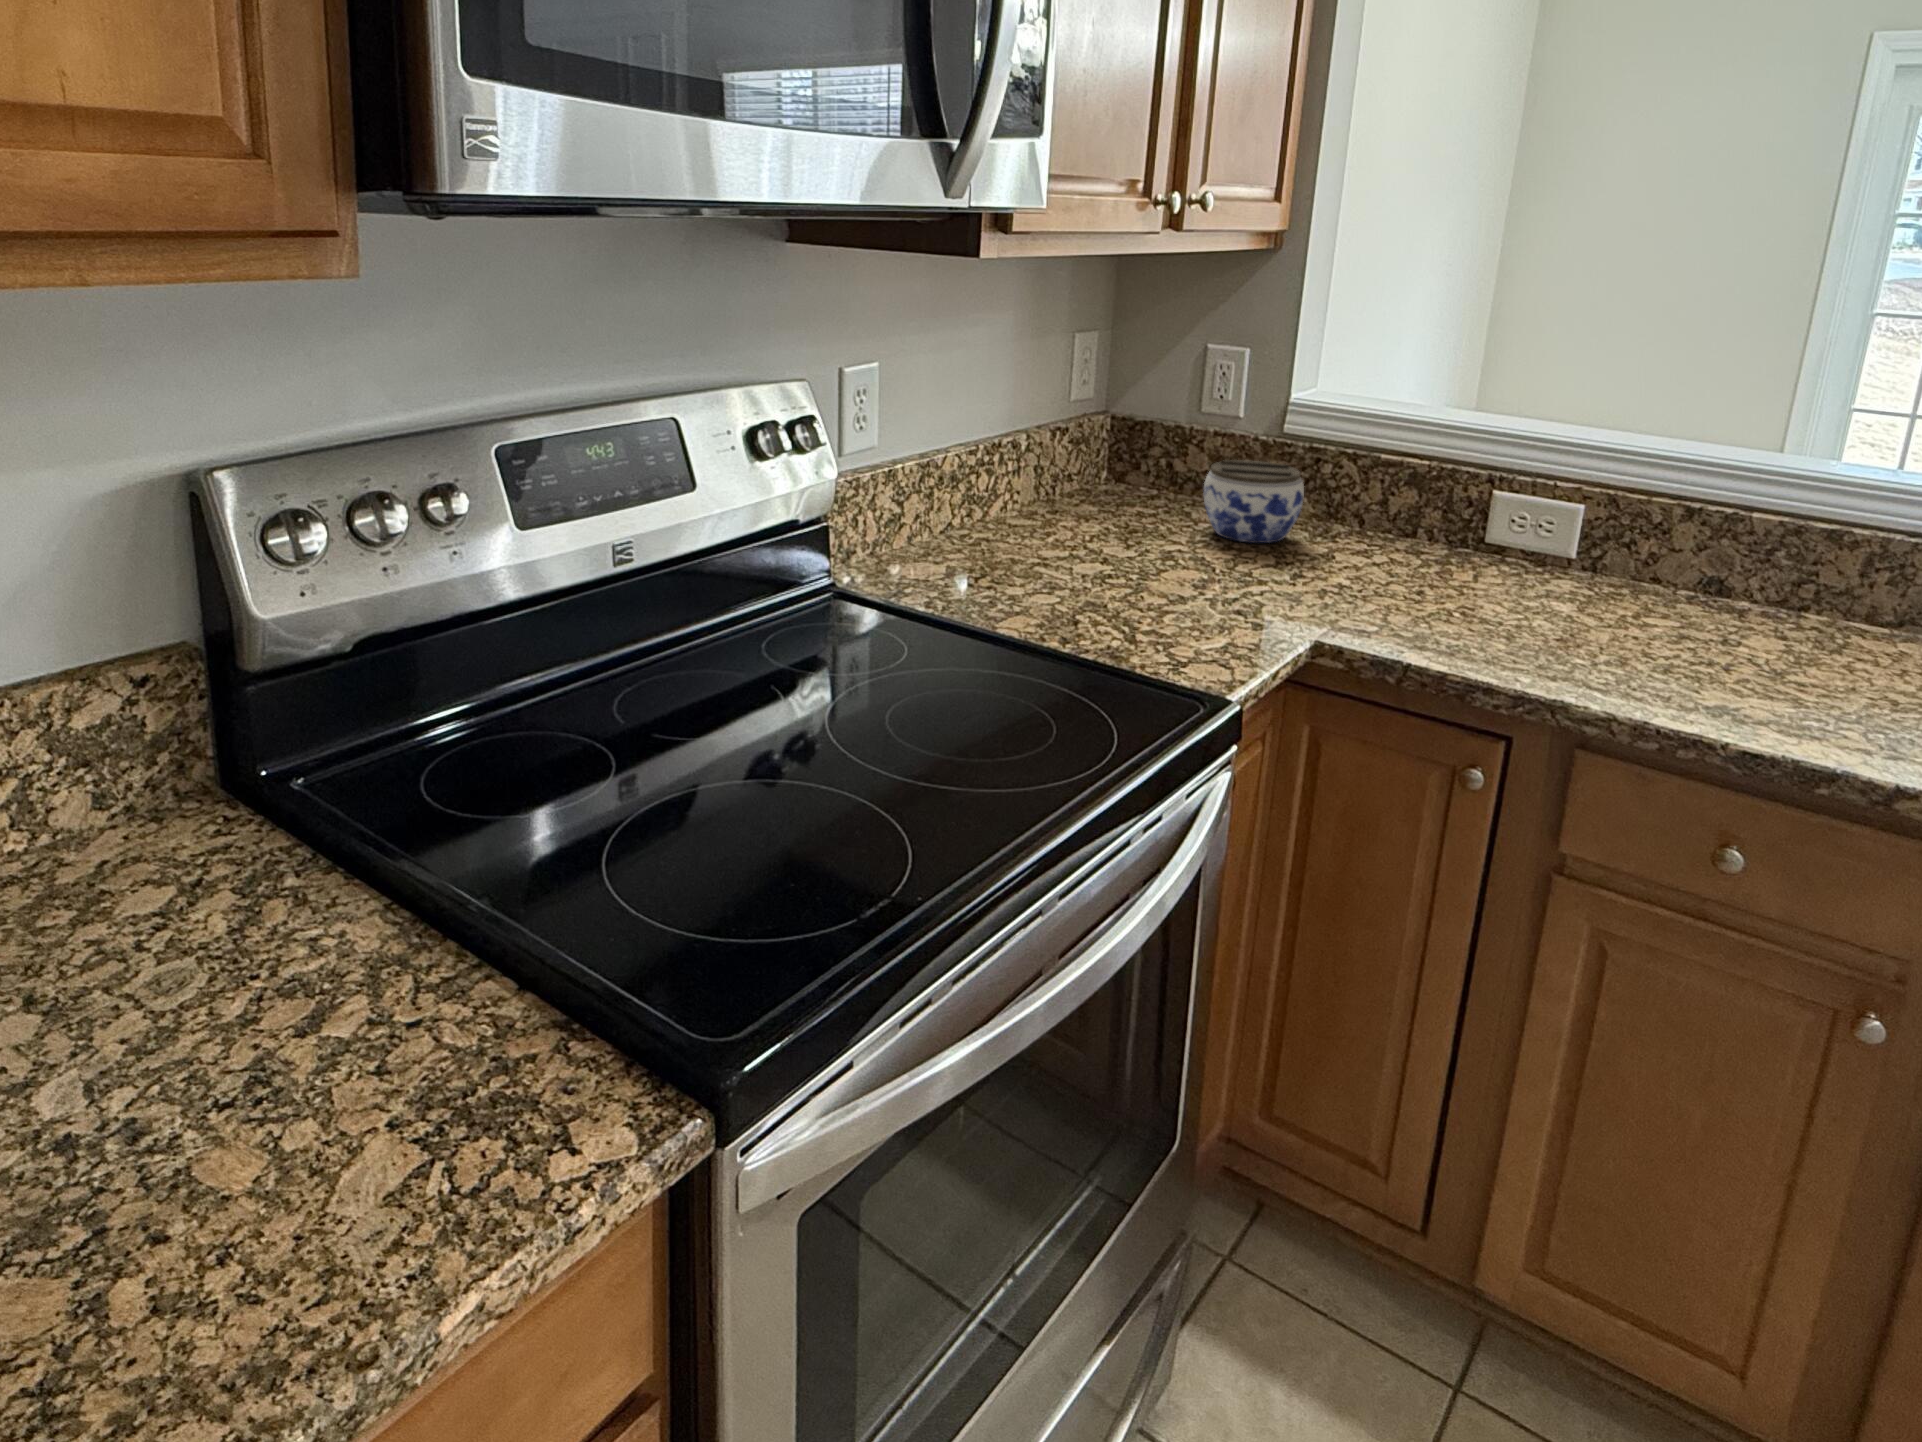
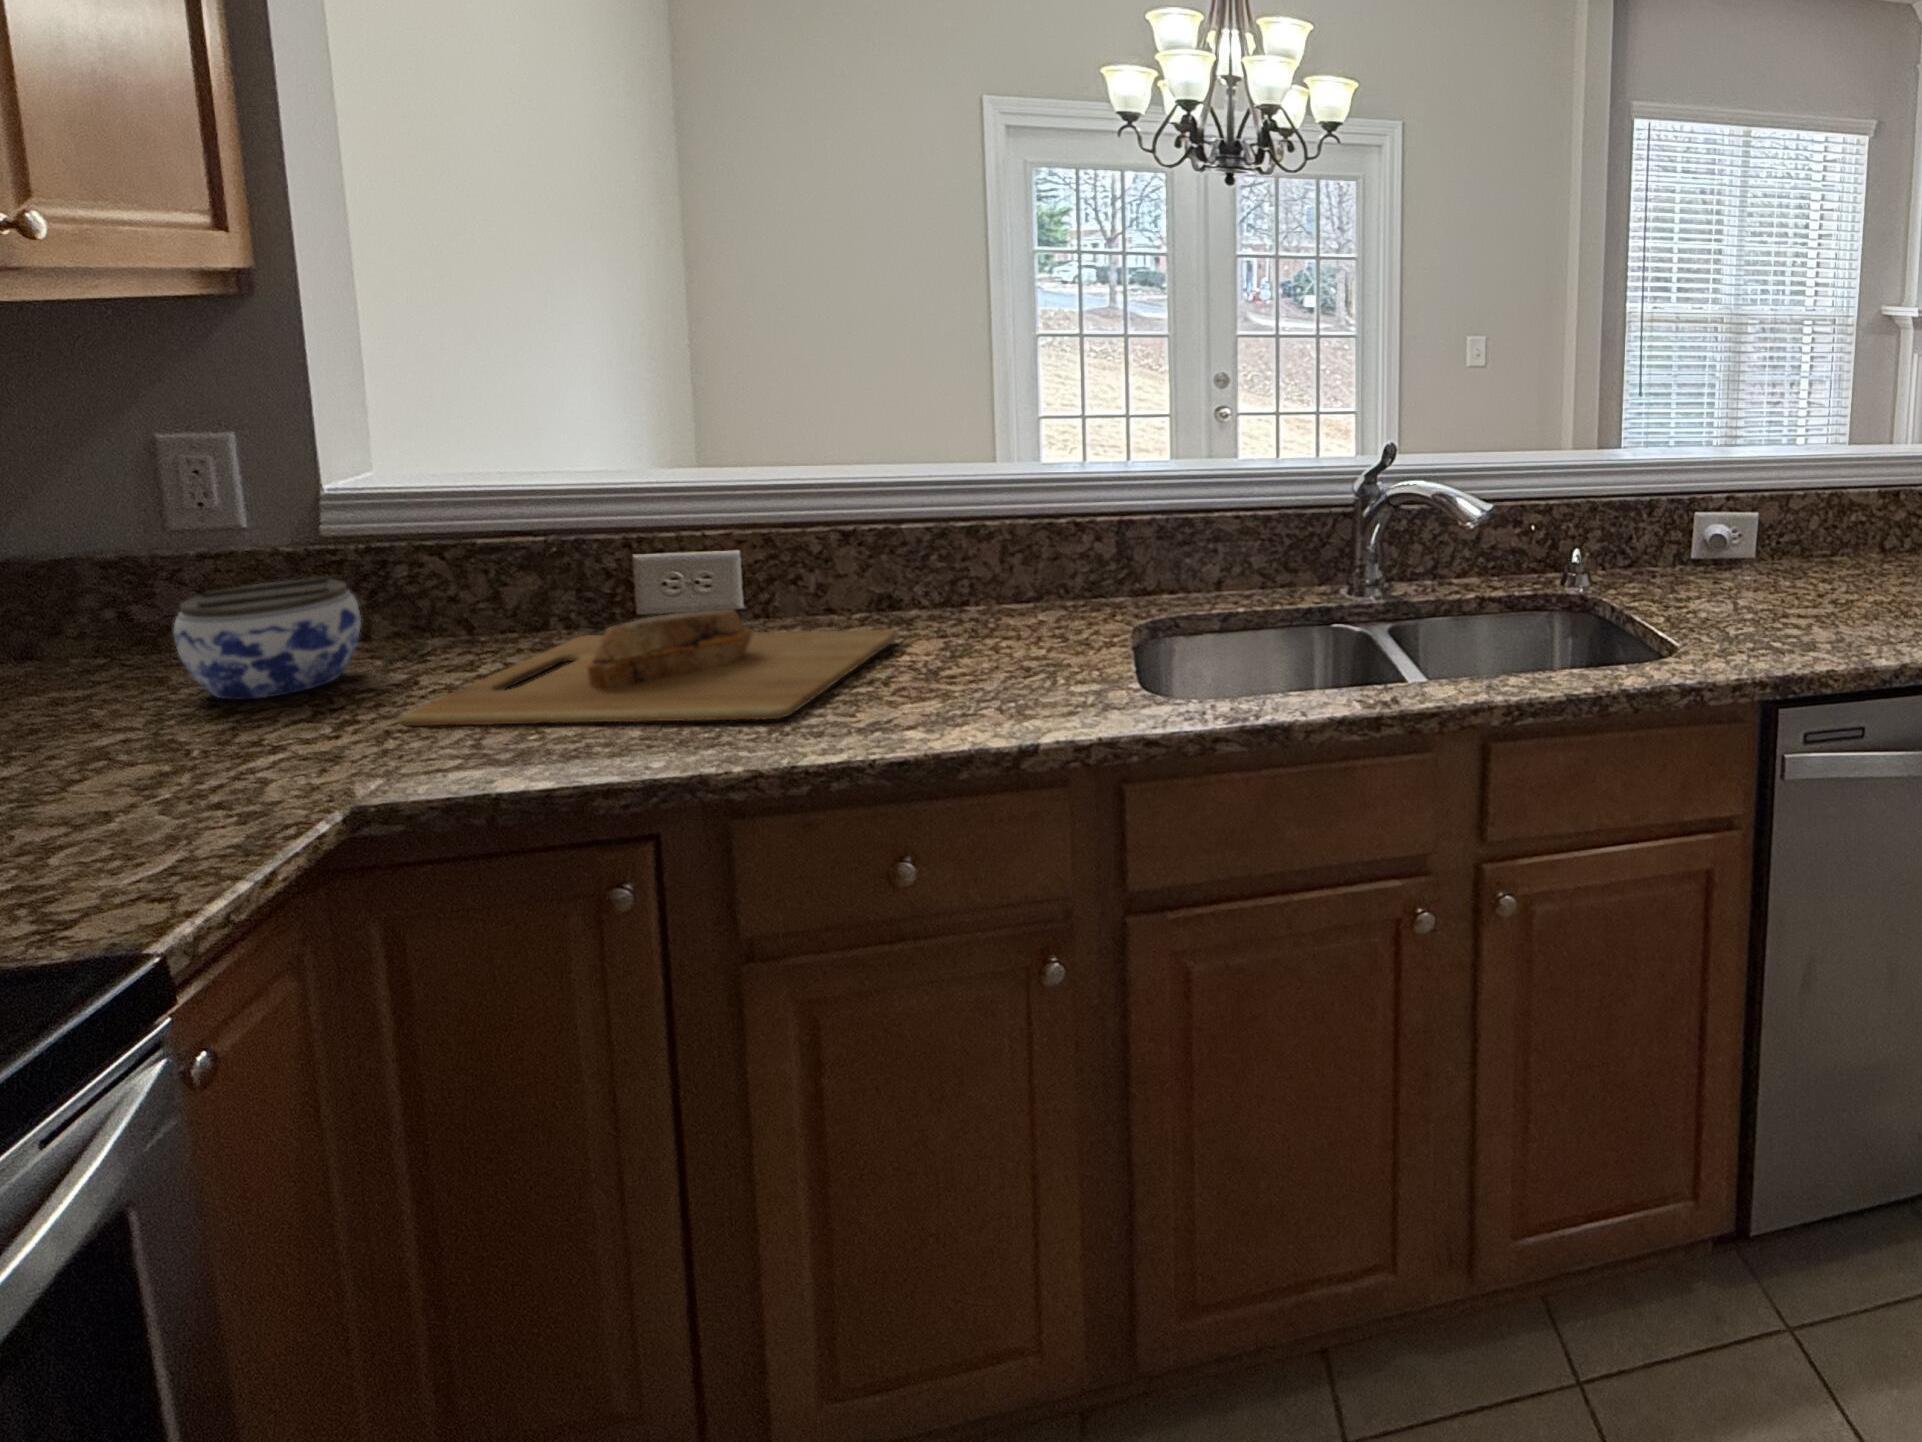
cutting board: none [1330,549,1731,673] -> present [402,609,896,726]

